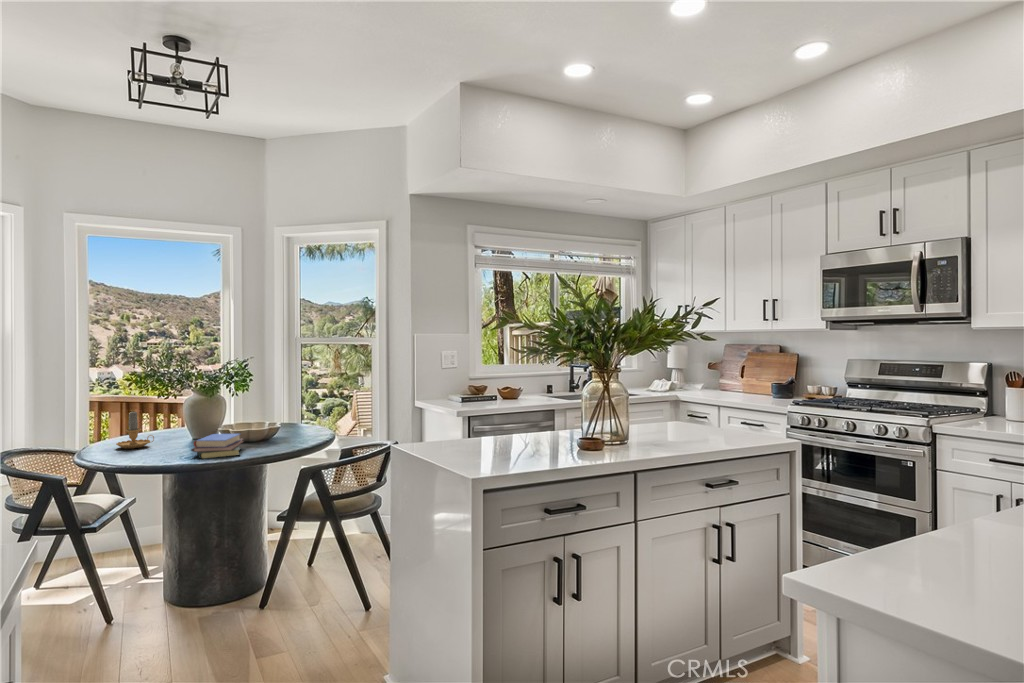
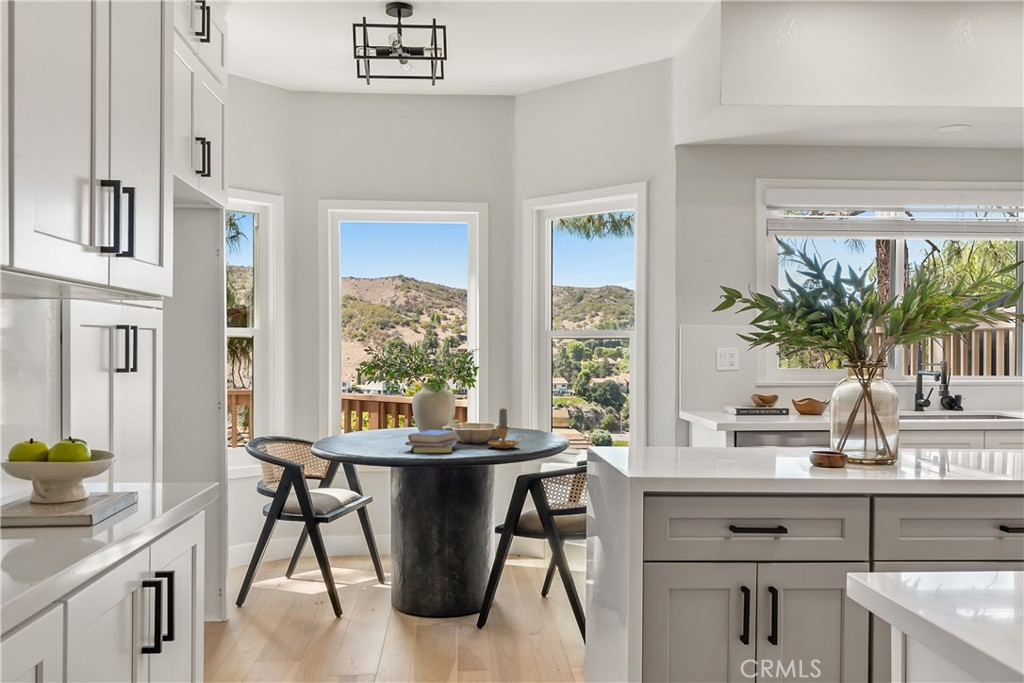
candle: present [116,412,154,449] -> present [488,408,521,449]

